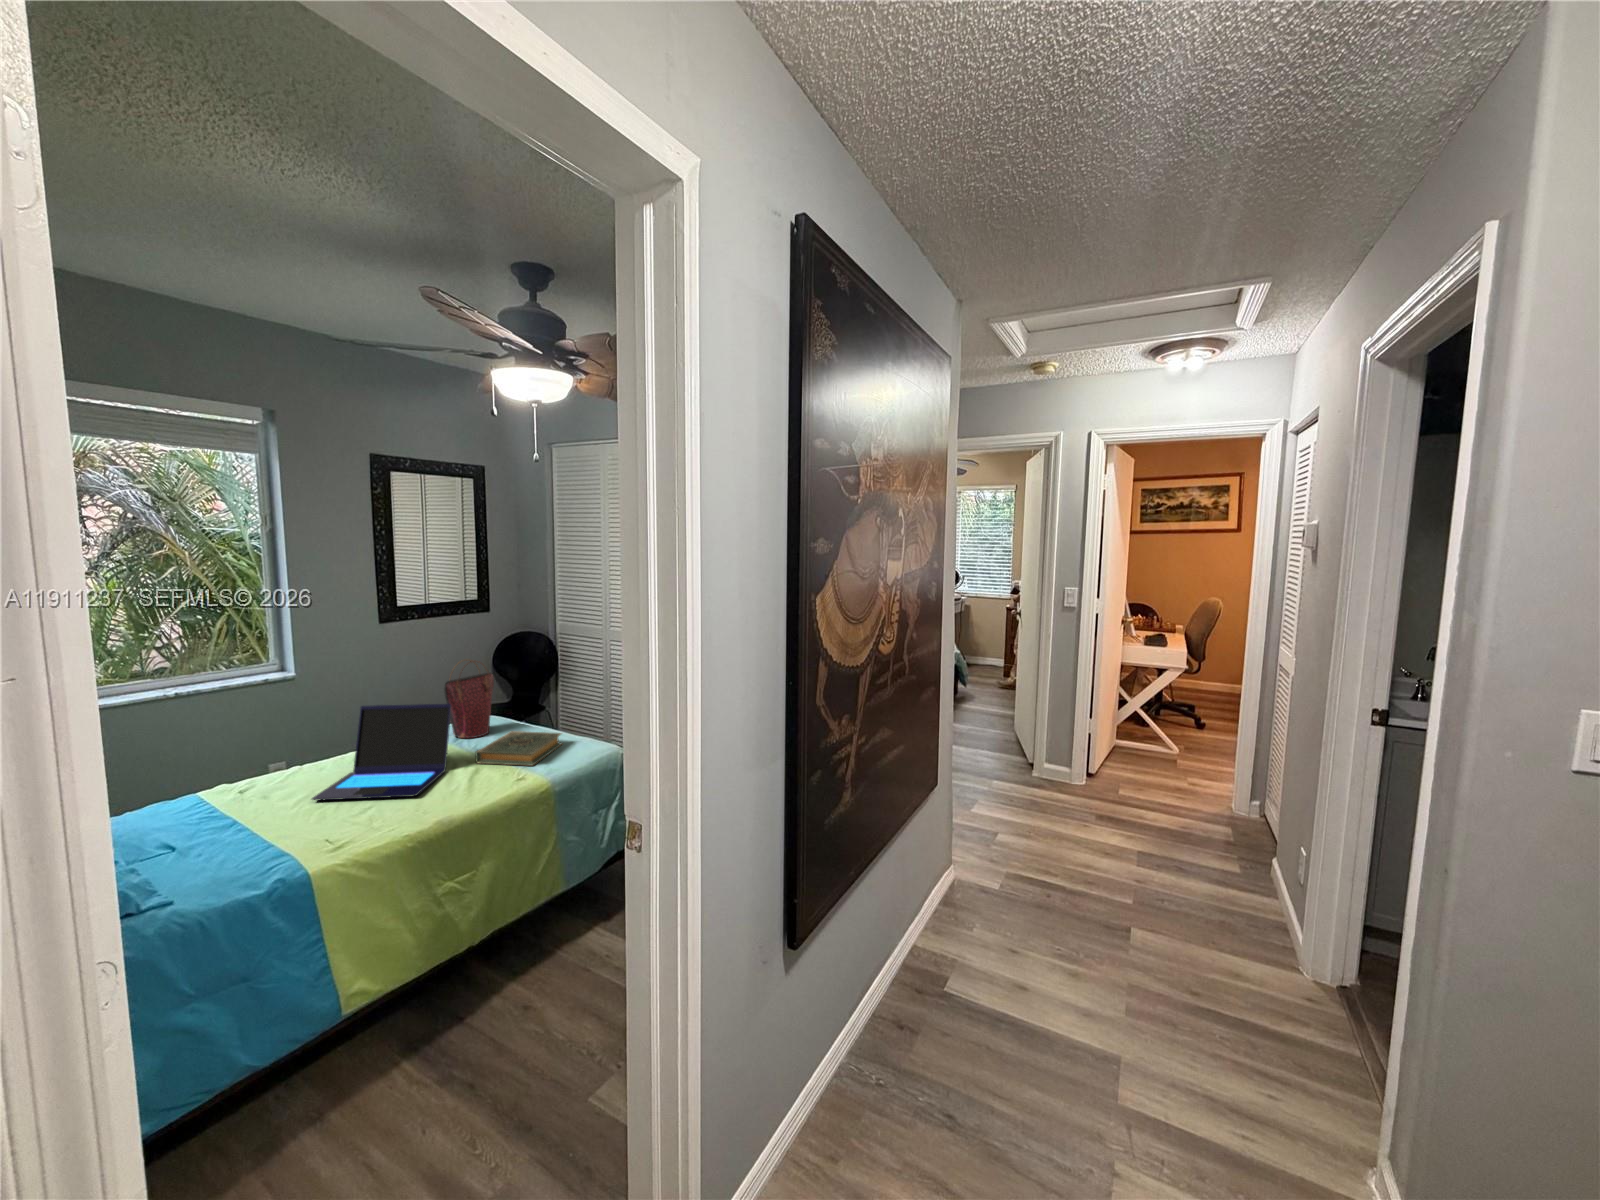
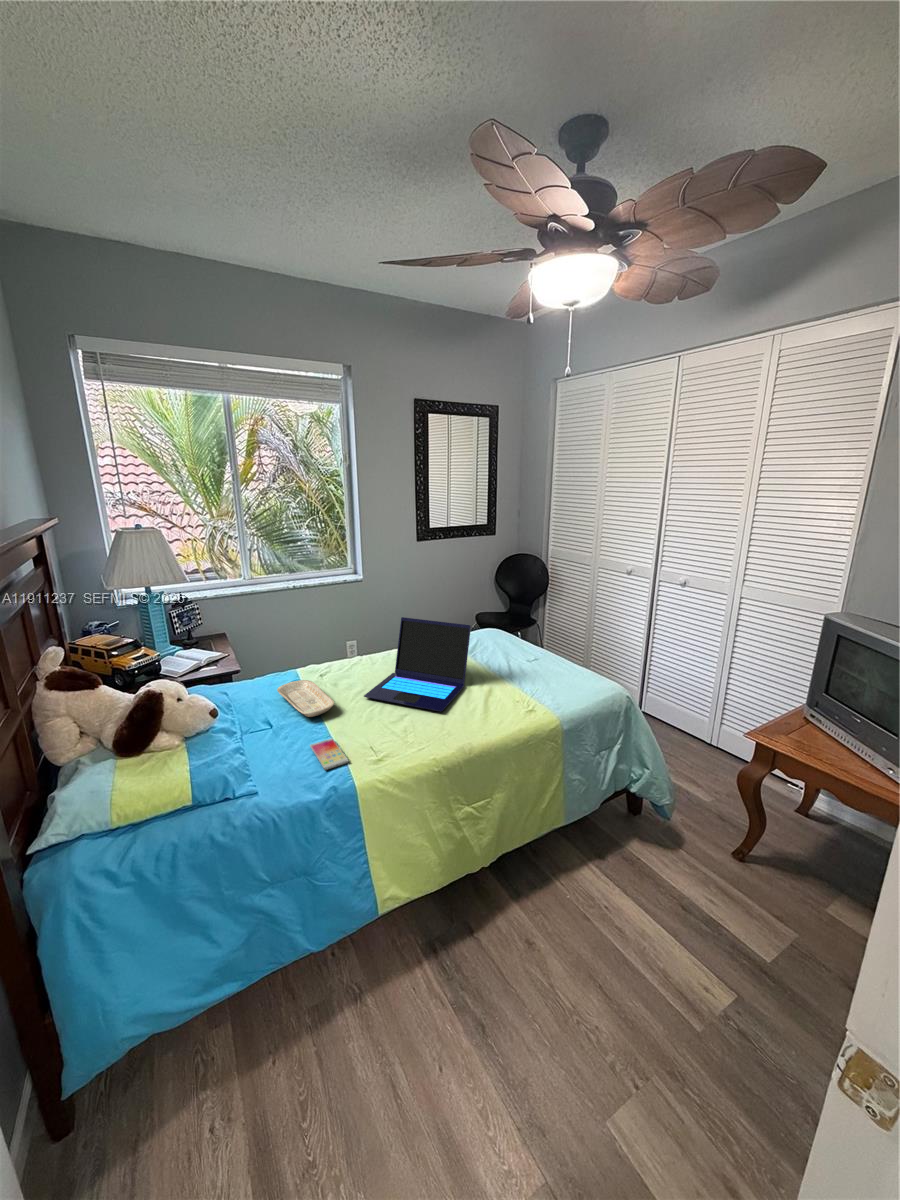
handbag: present [444,660,494,738] -> none [464,581,503,653]
hardback book: present [475,731,562,766] -> none [489,653,566,697]
tray: none [173,796,269,831] -> present [277,680,334,717]
smartphone: none [239,842,298,869] -> present [310,738,348,770]

